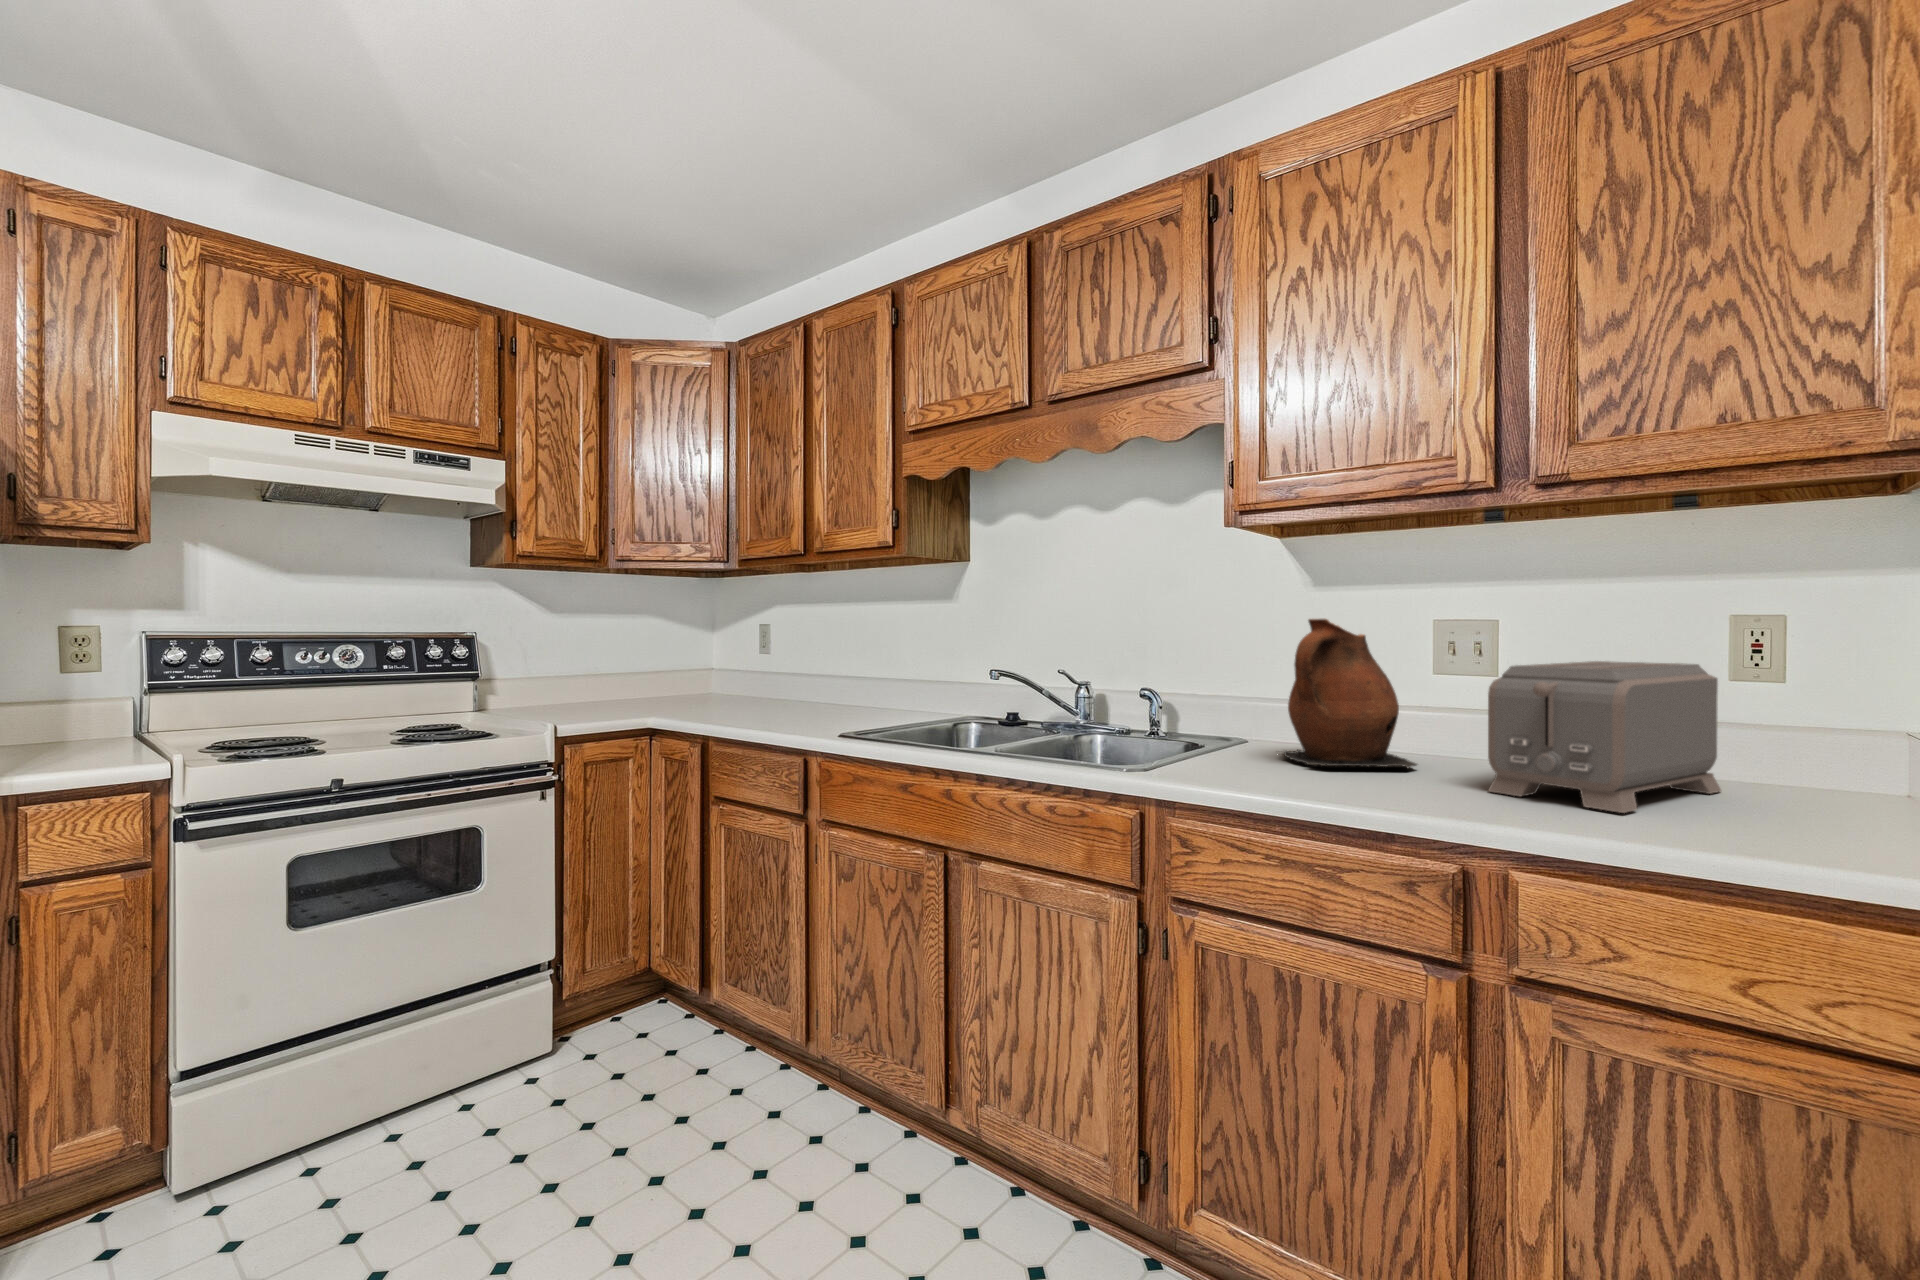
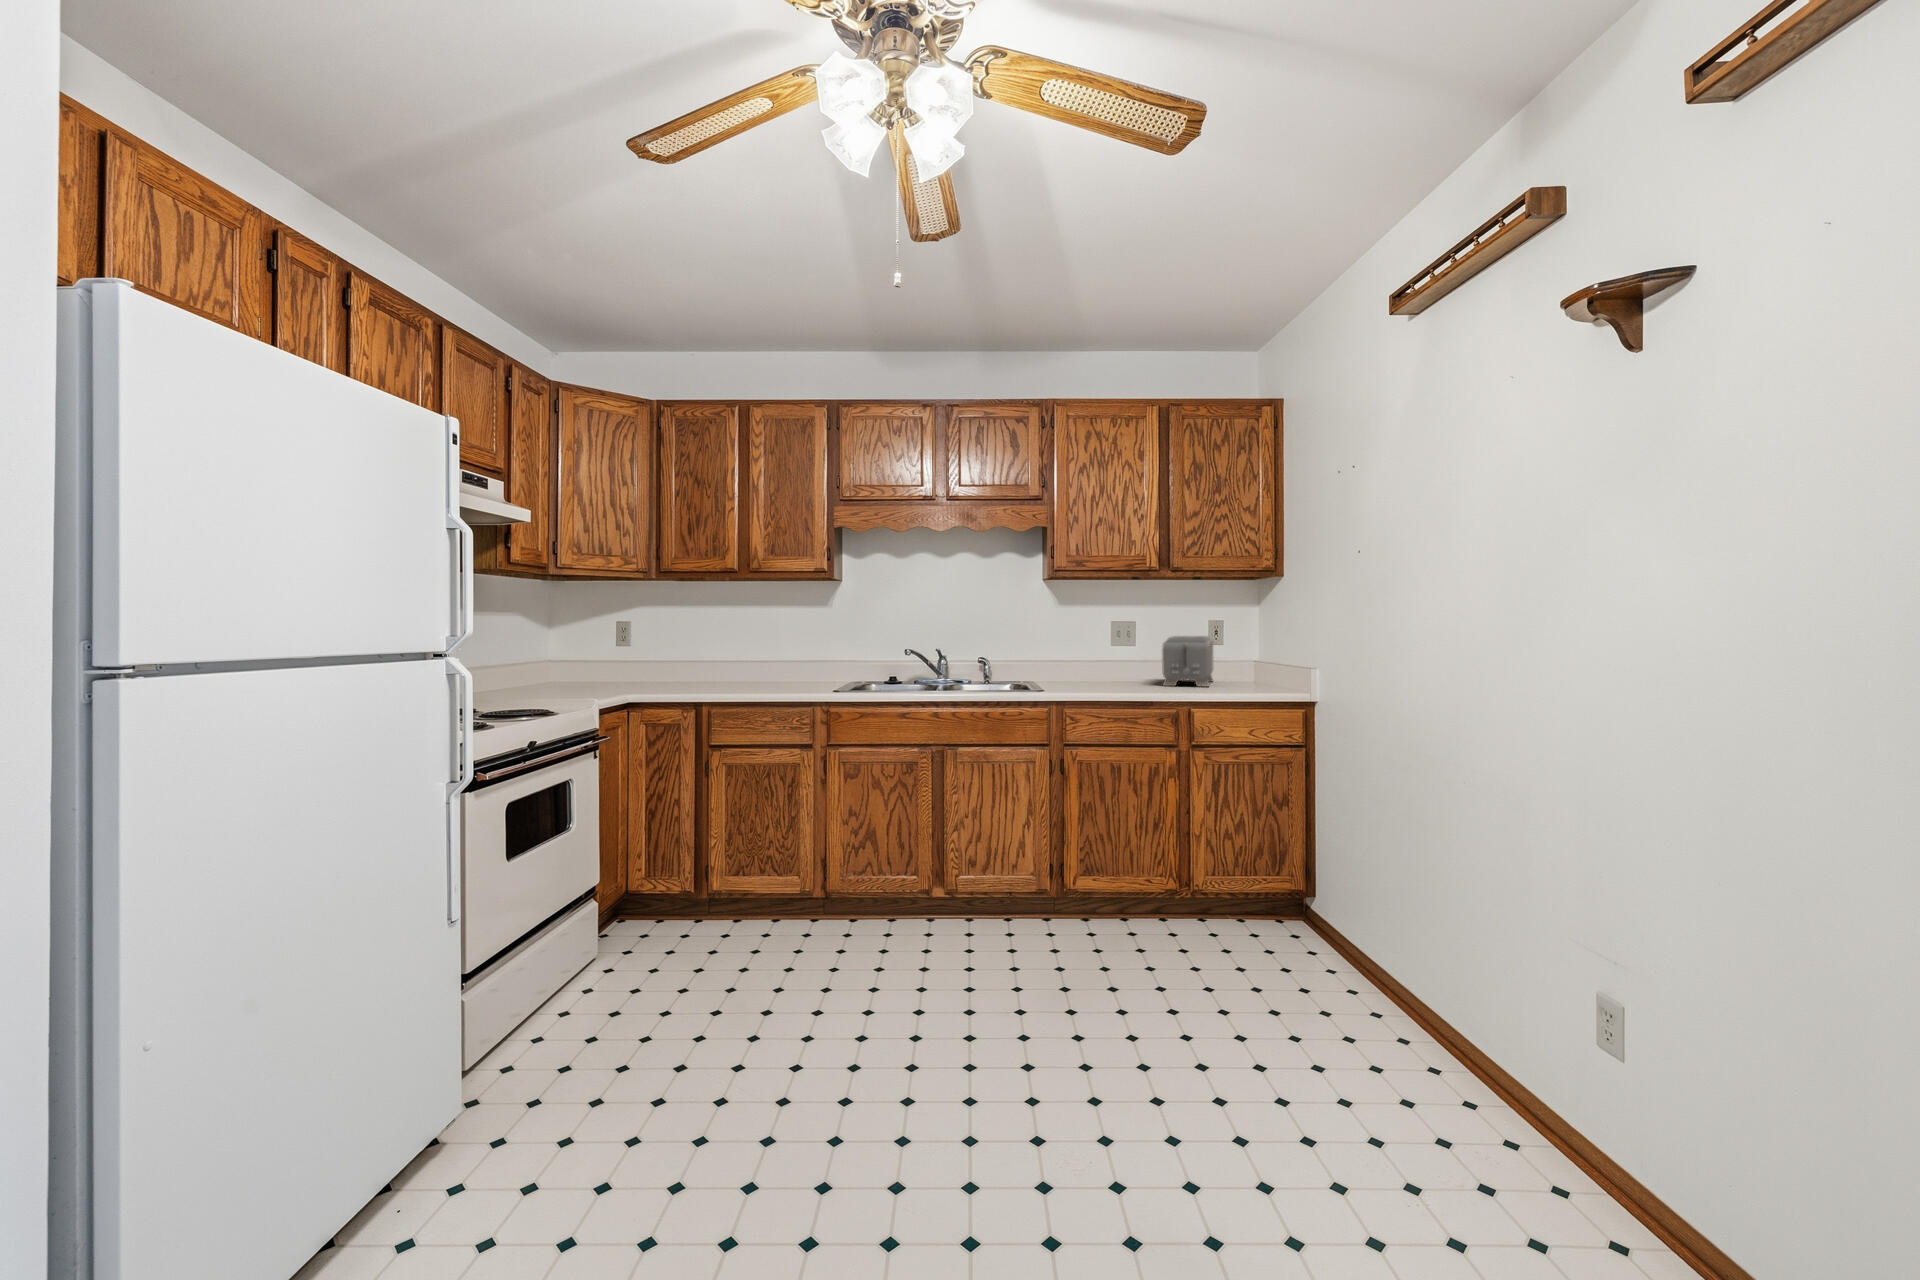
ceramic pitcher: present [1283,619,1417,768] -> none [1063,619,1124,683]

